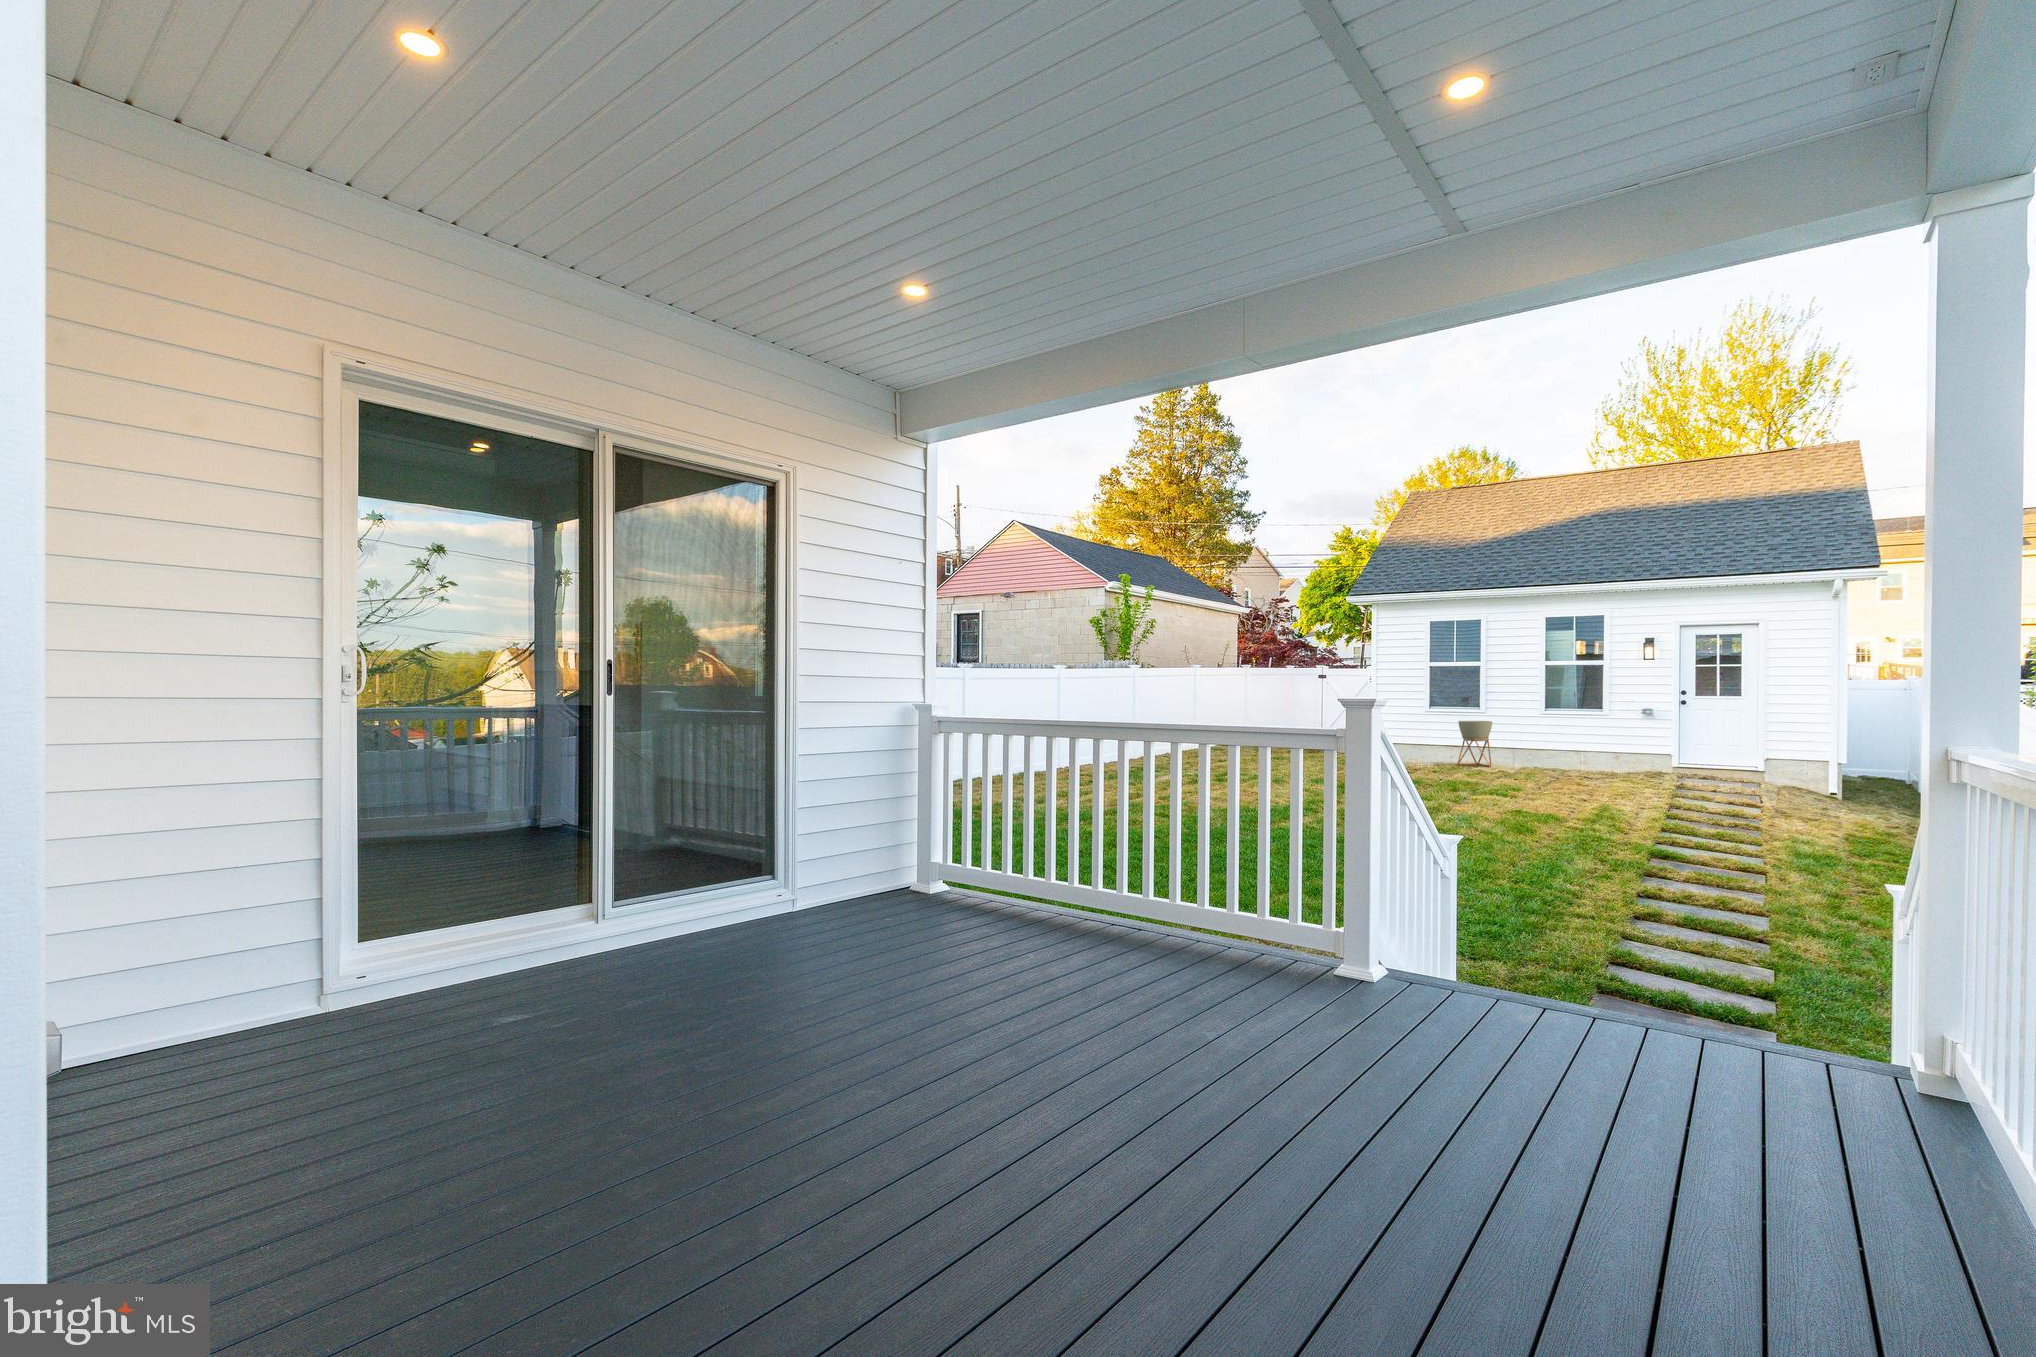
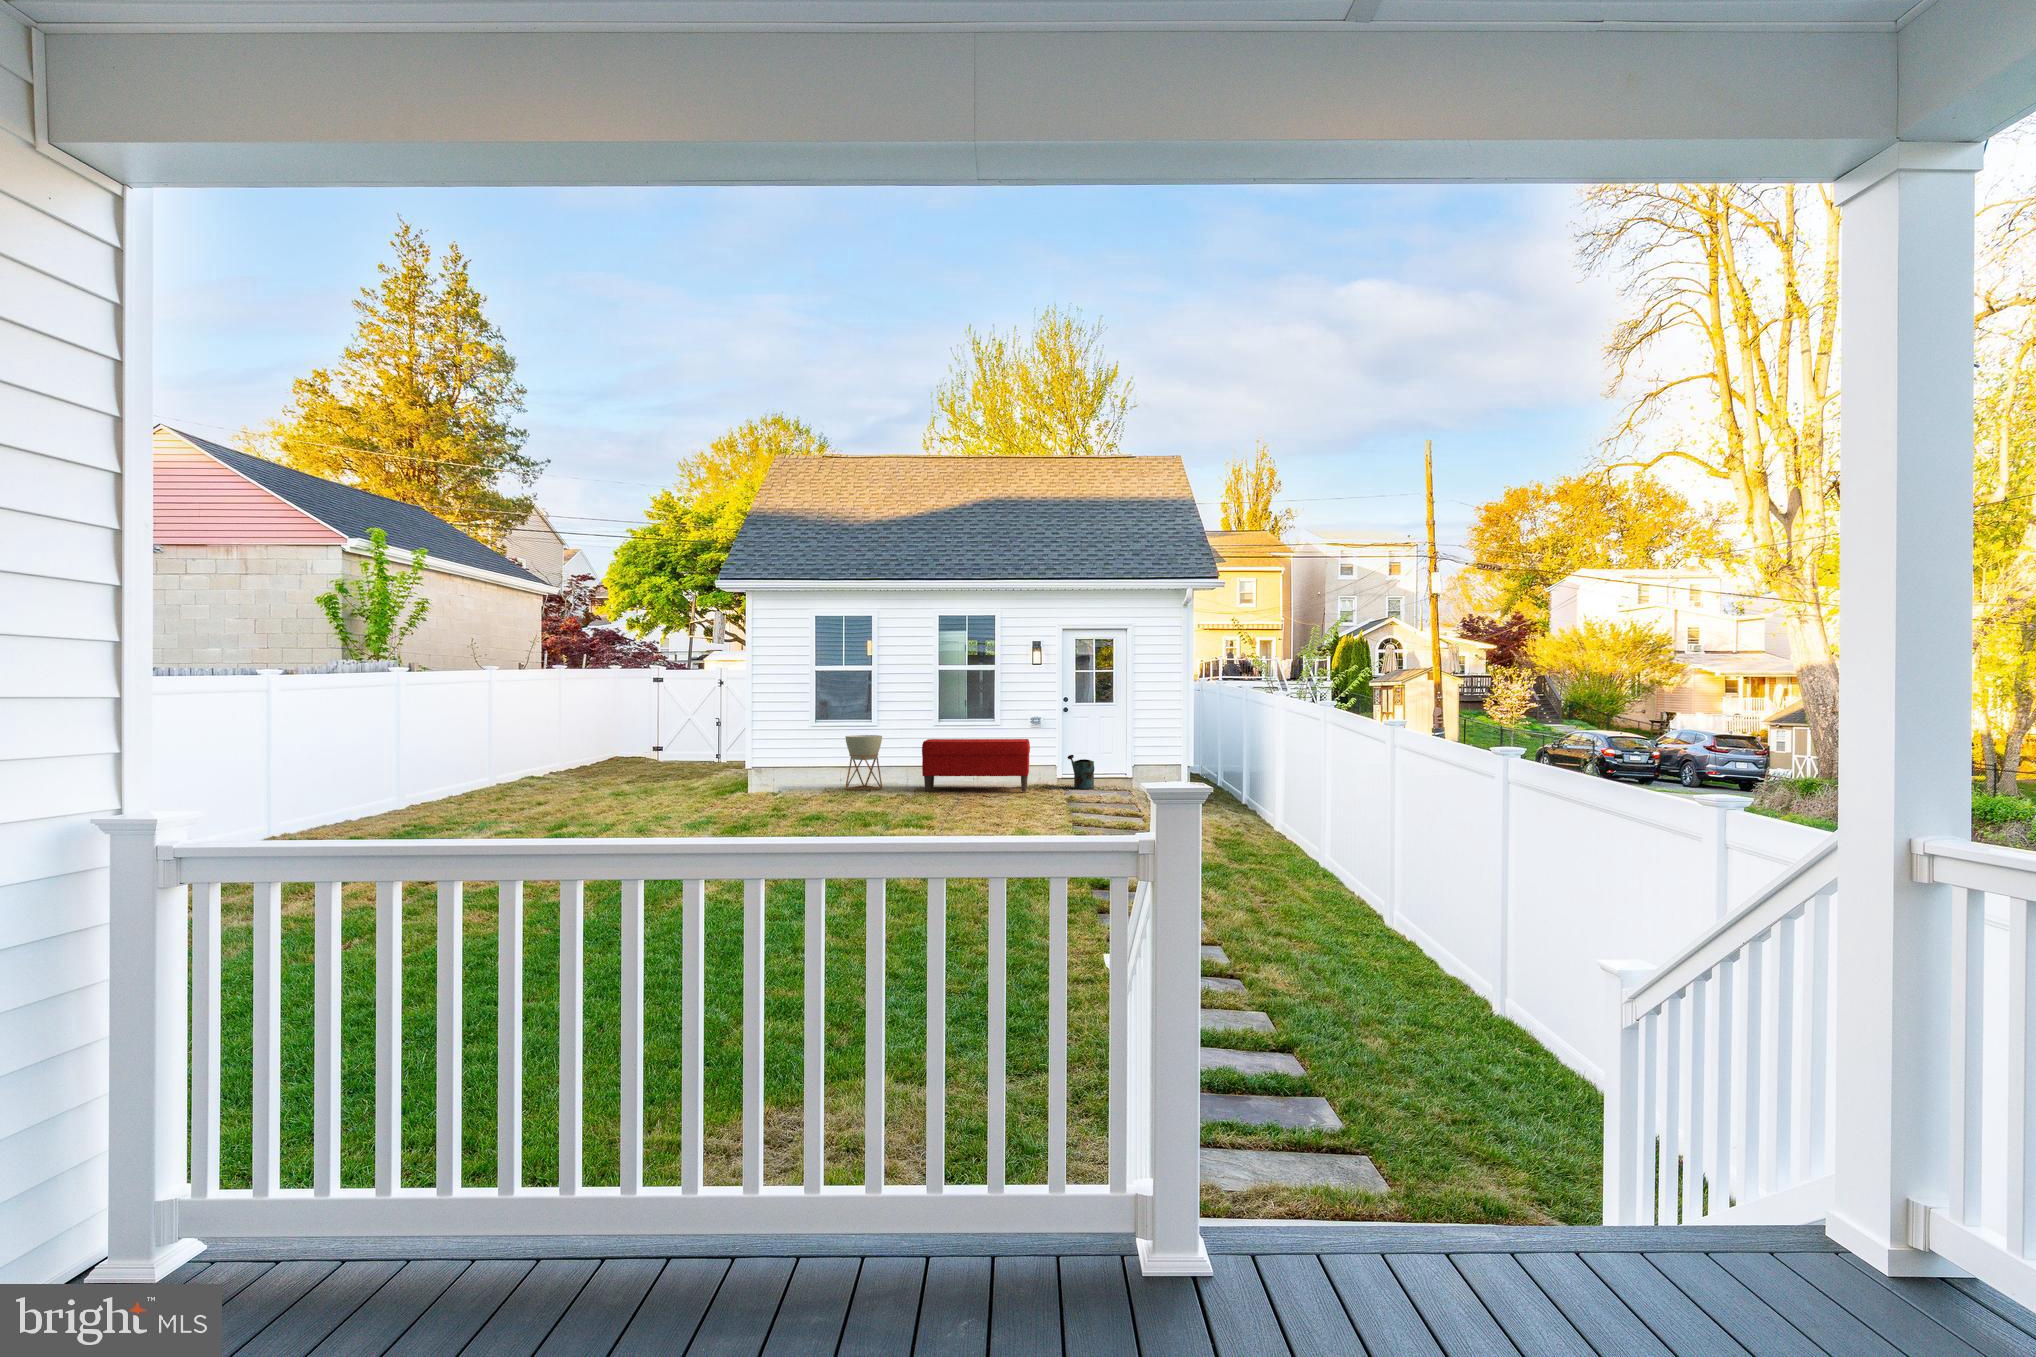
bench: none [1527,726,1643,776] -> present [922,739,1030,792]
watering can: none [1688,745,1717,778] -> present [1067,755,1094,789]

